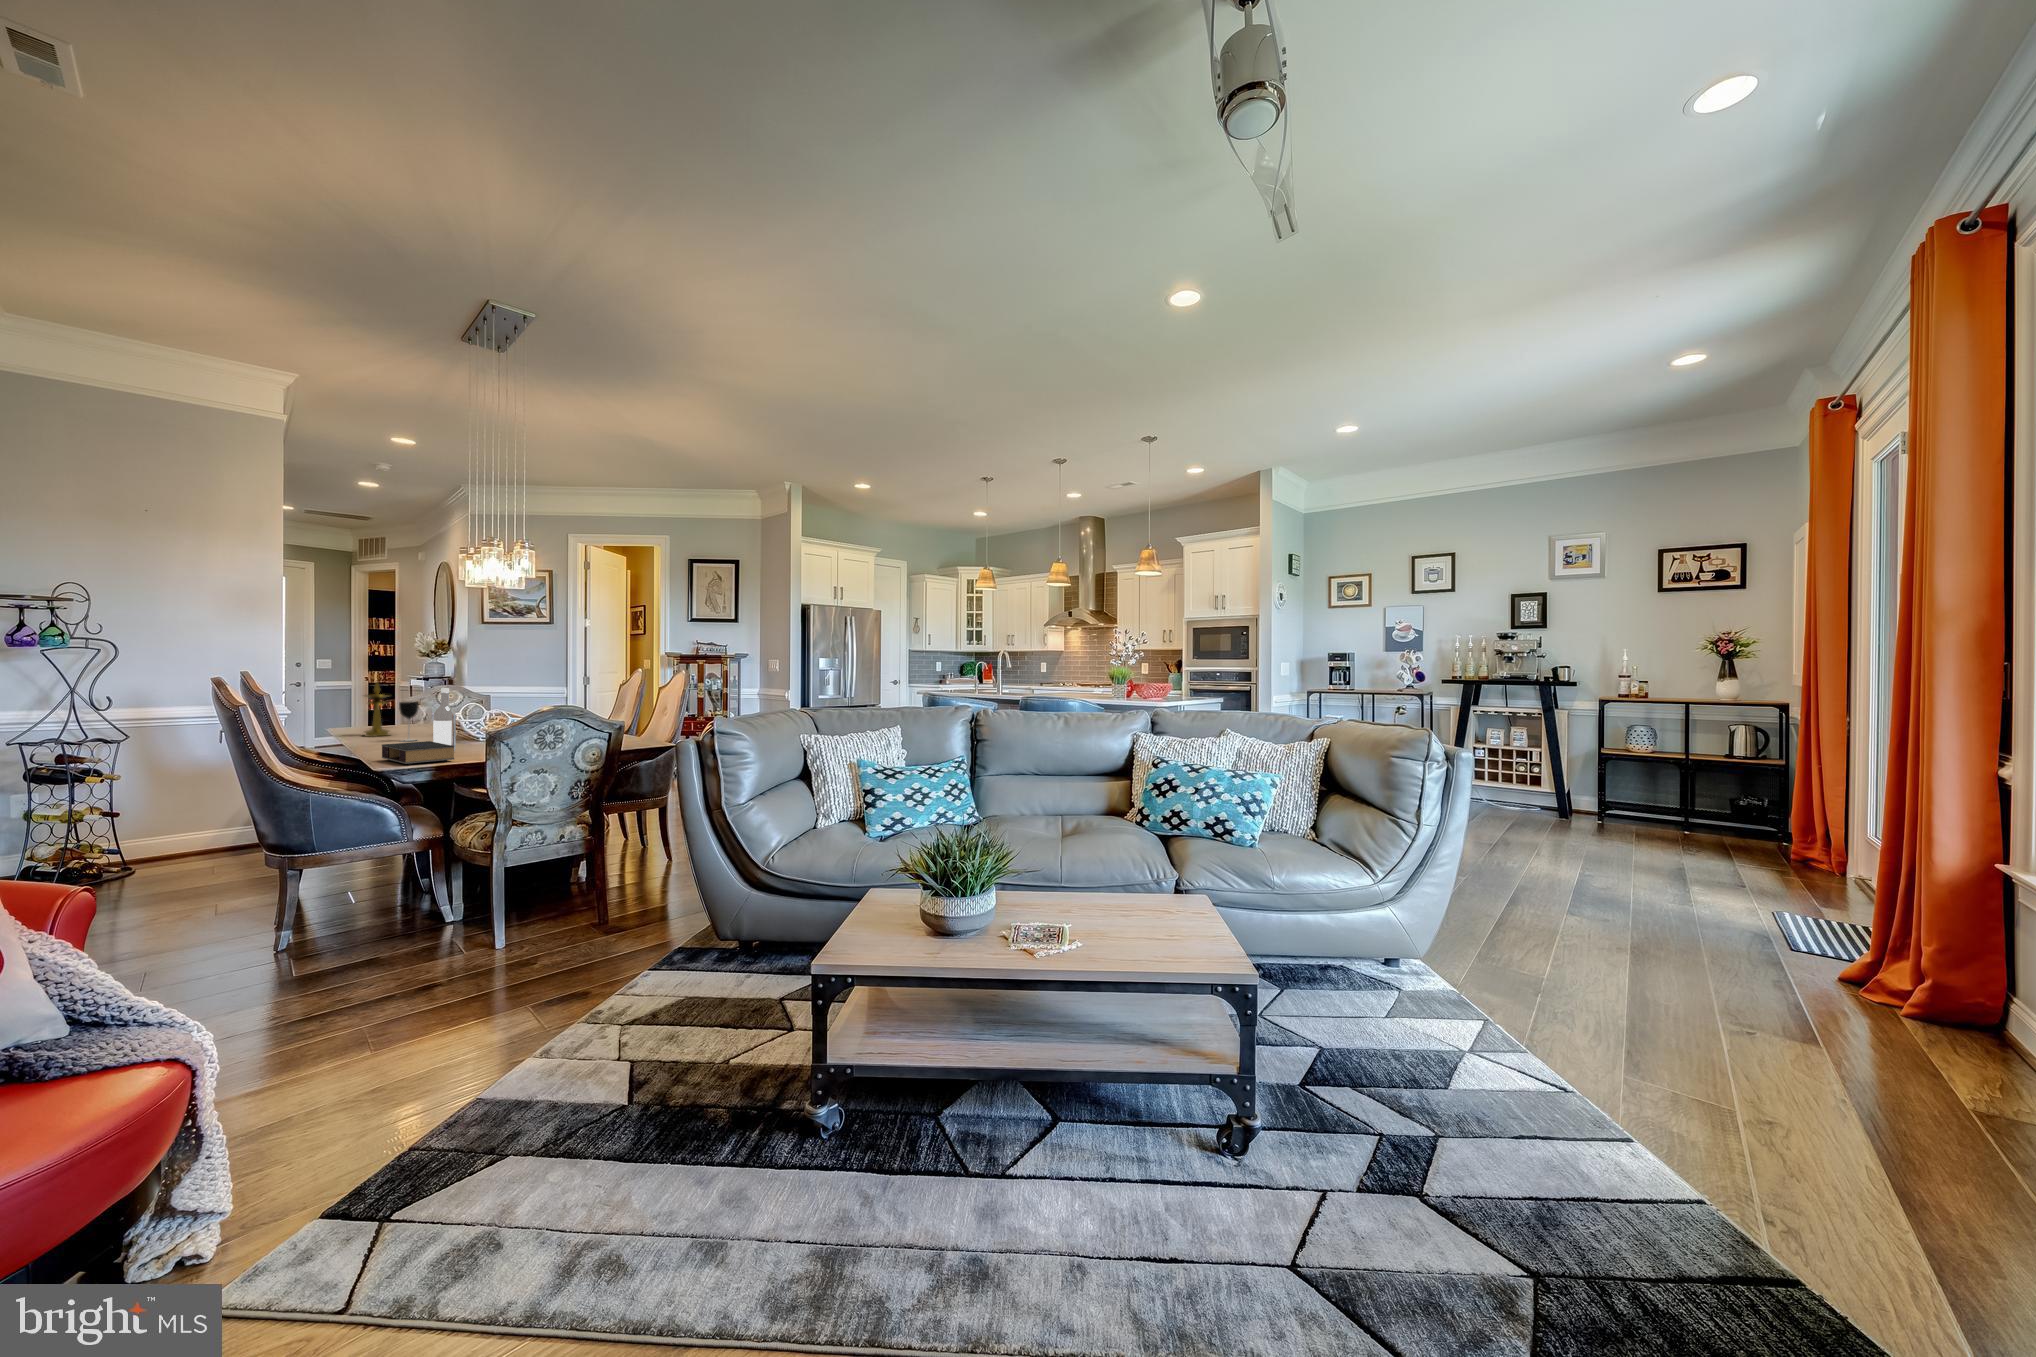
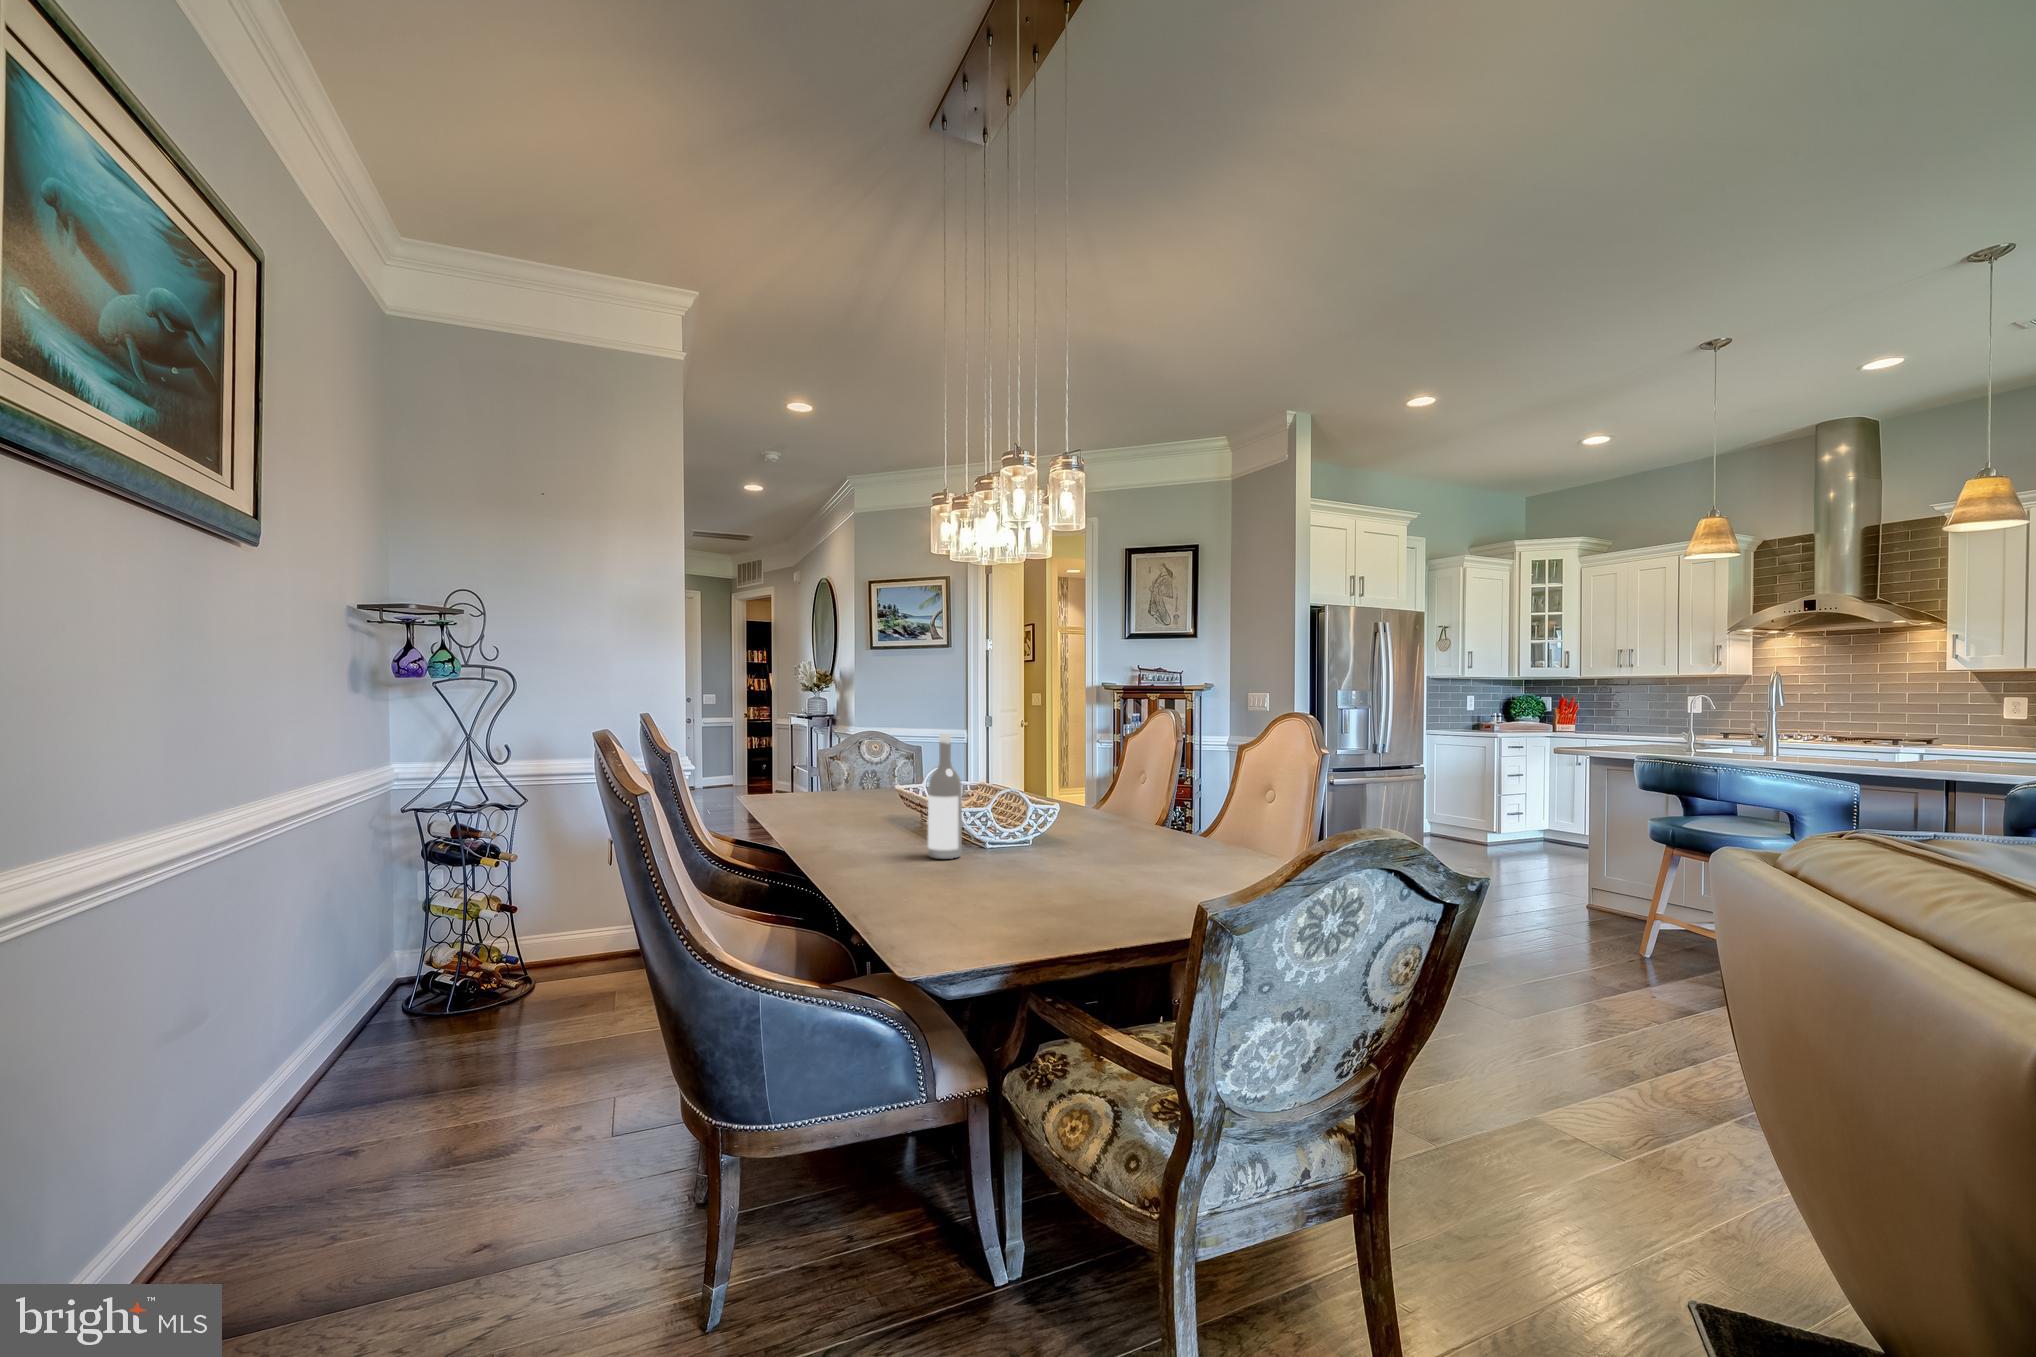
candlestick: present [364,682,389,737] -> none [788,720,825,808]
wine glass: present [399,702,419,741] -> none [846,754,872,821]
book: present [382,741,454,765] -> none [864,840,998,903]

